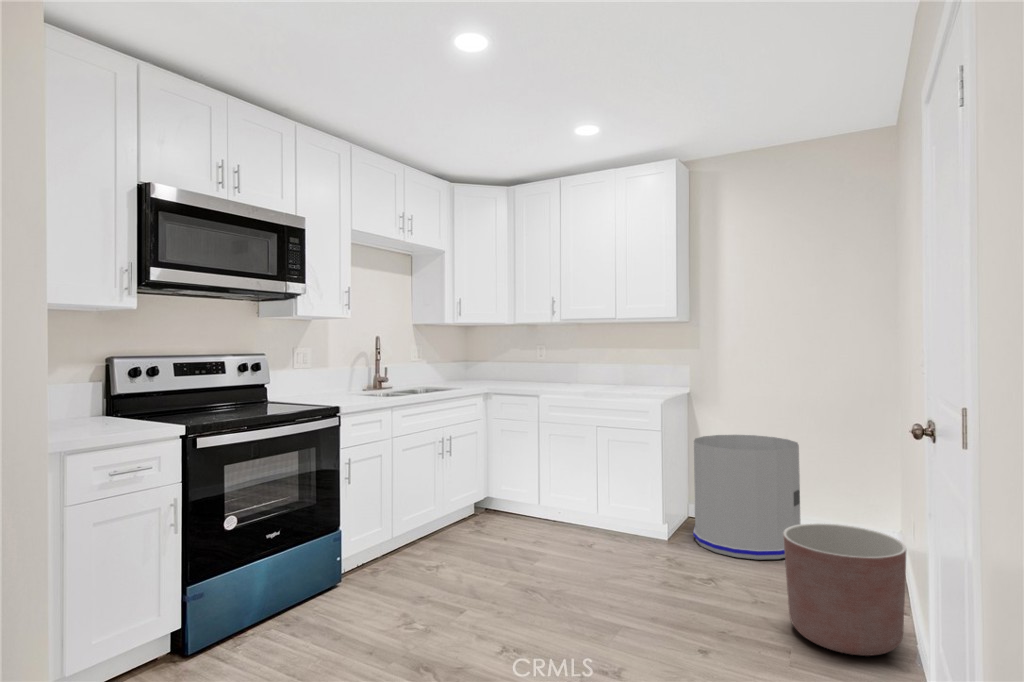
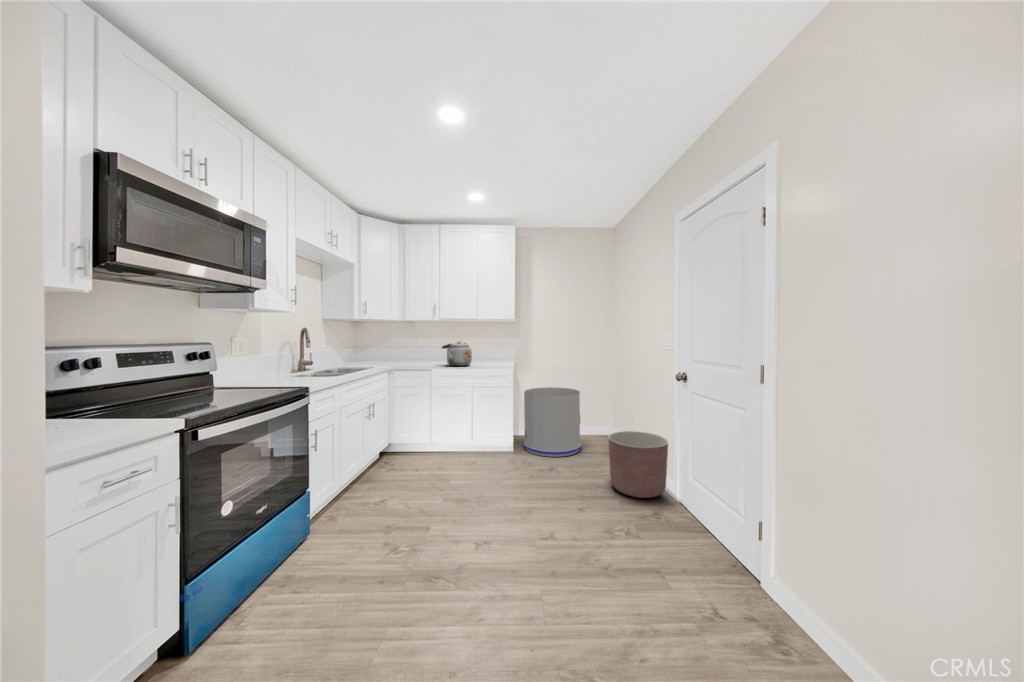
kettle: none [562,353,607,390] -> present [442,342,472,366]

